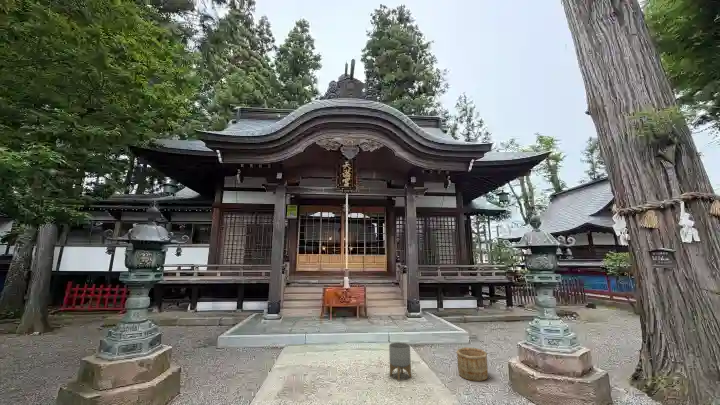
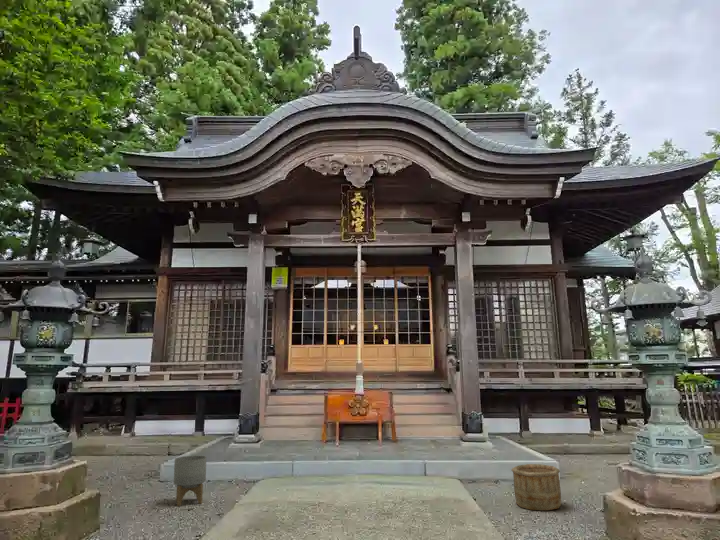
planter: present [389,342,411,380] -> present [174,455,206,506]

